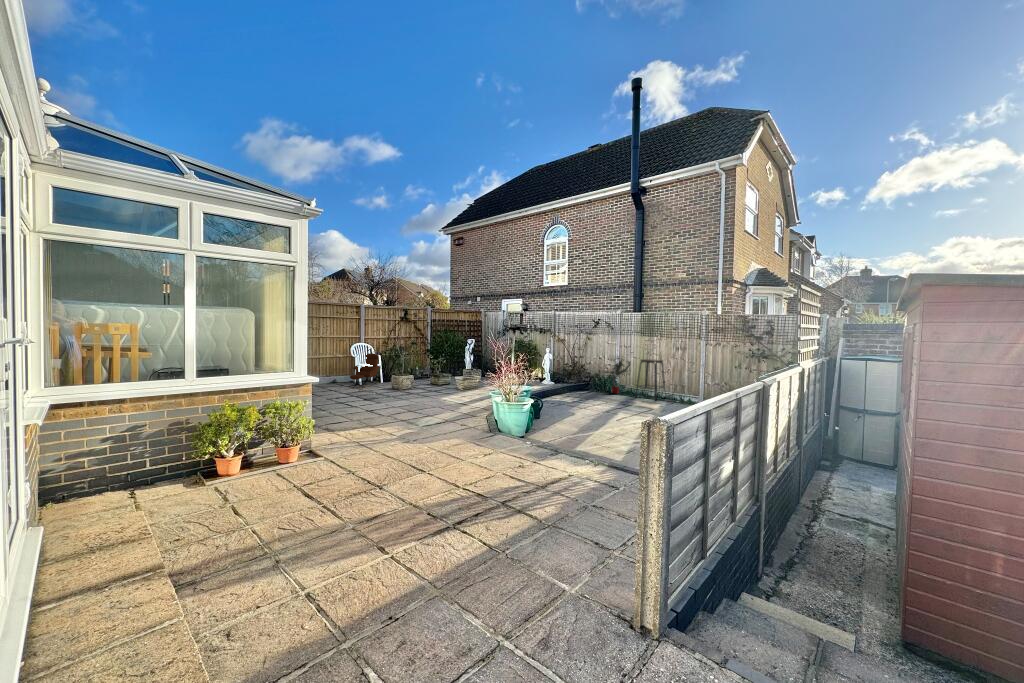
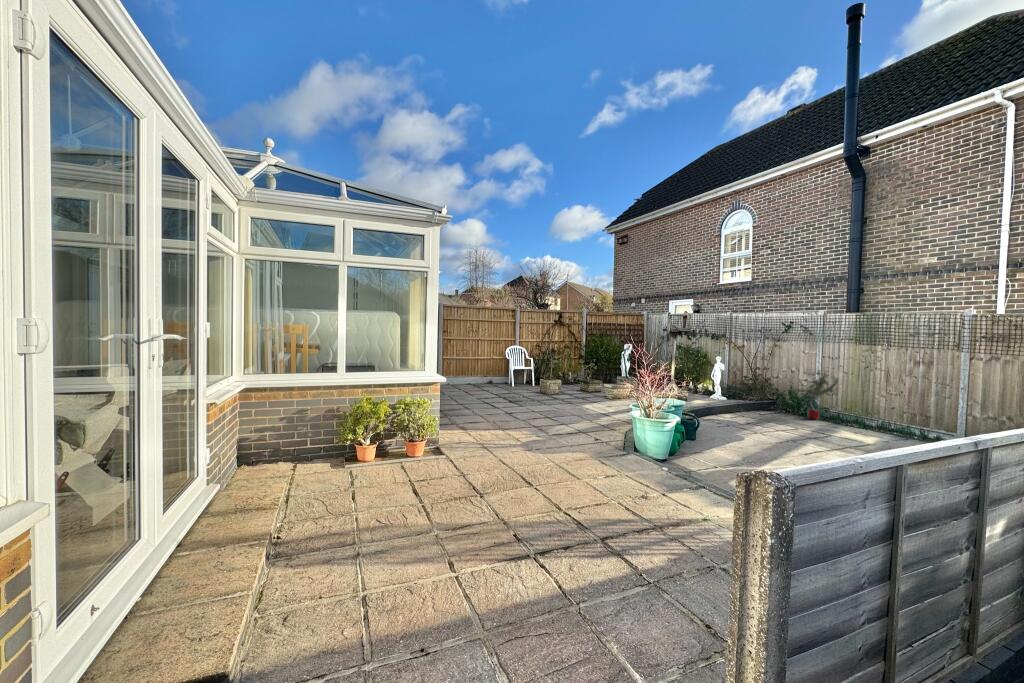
lounge chair: present [350,353,380,388] -> none [500,356,530,390]
bar stool: present [635,359,666,400] -> none [843,376,896,434]

